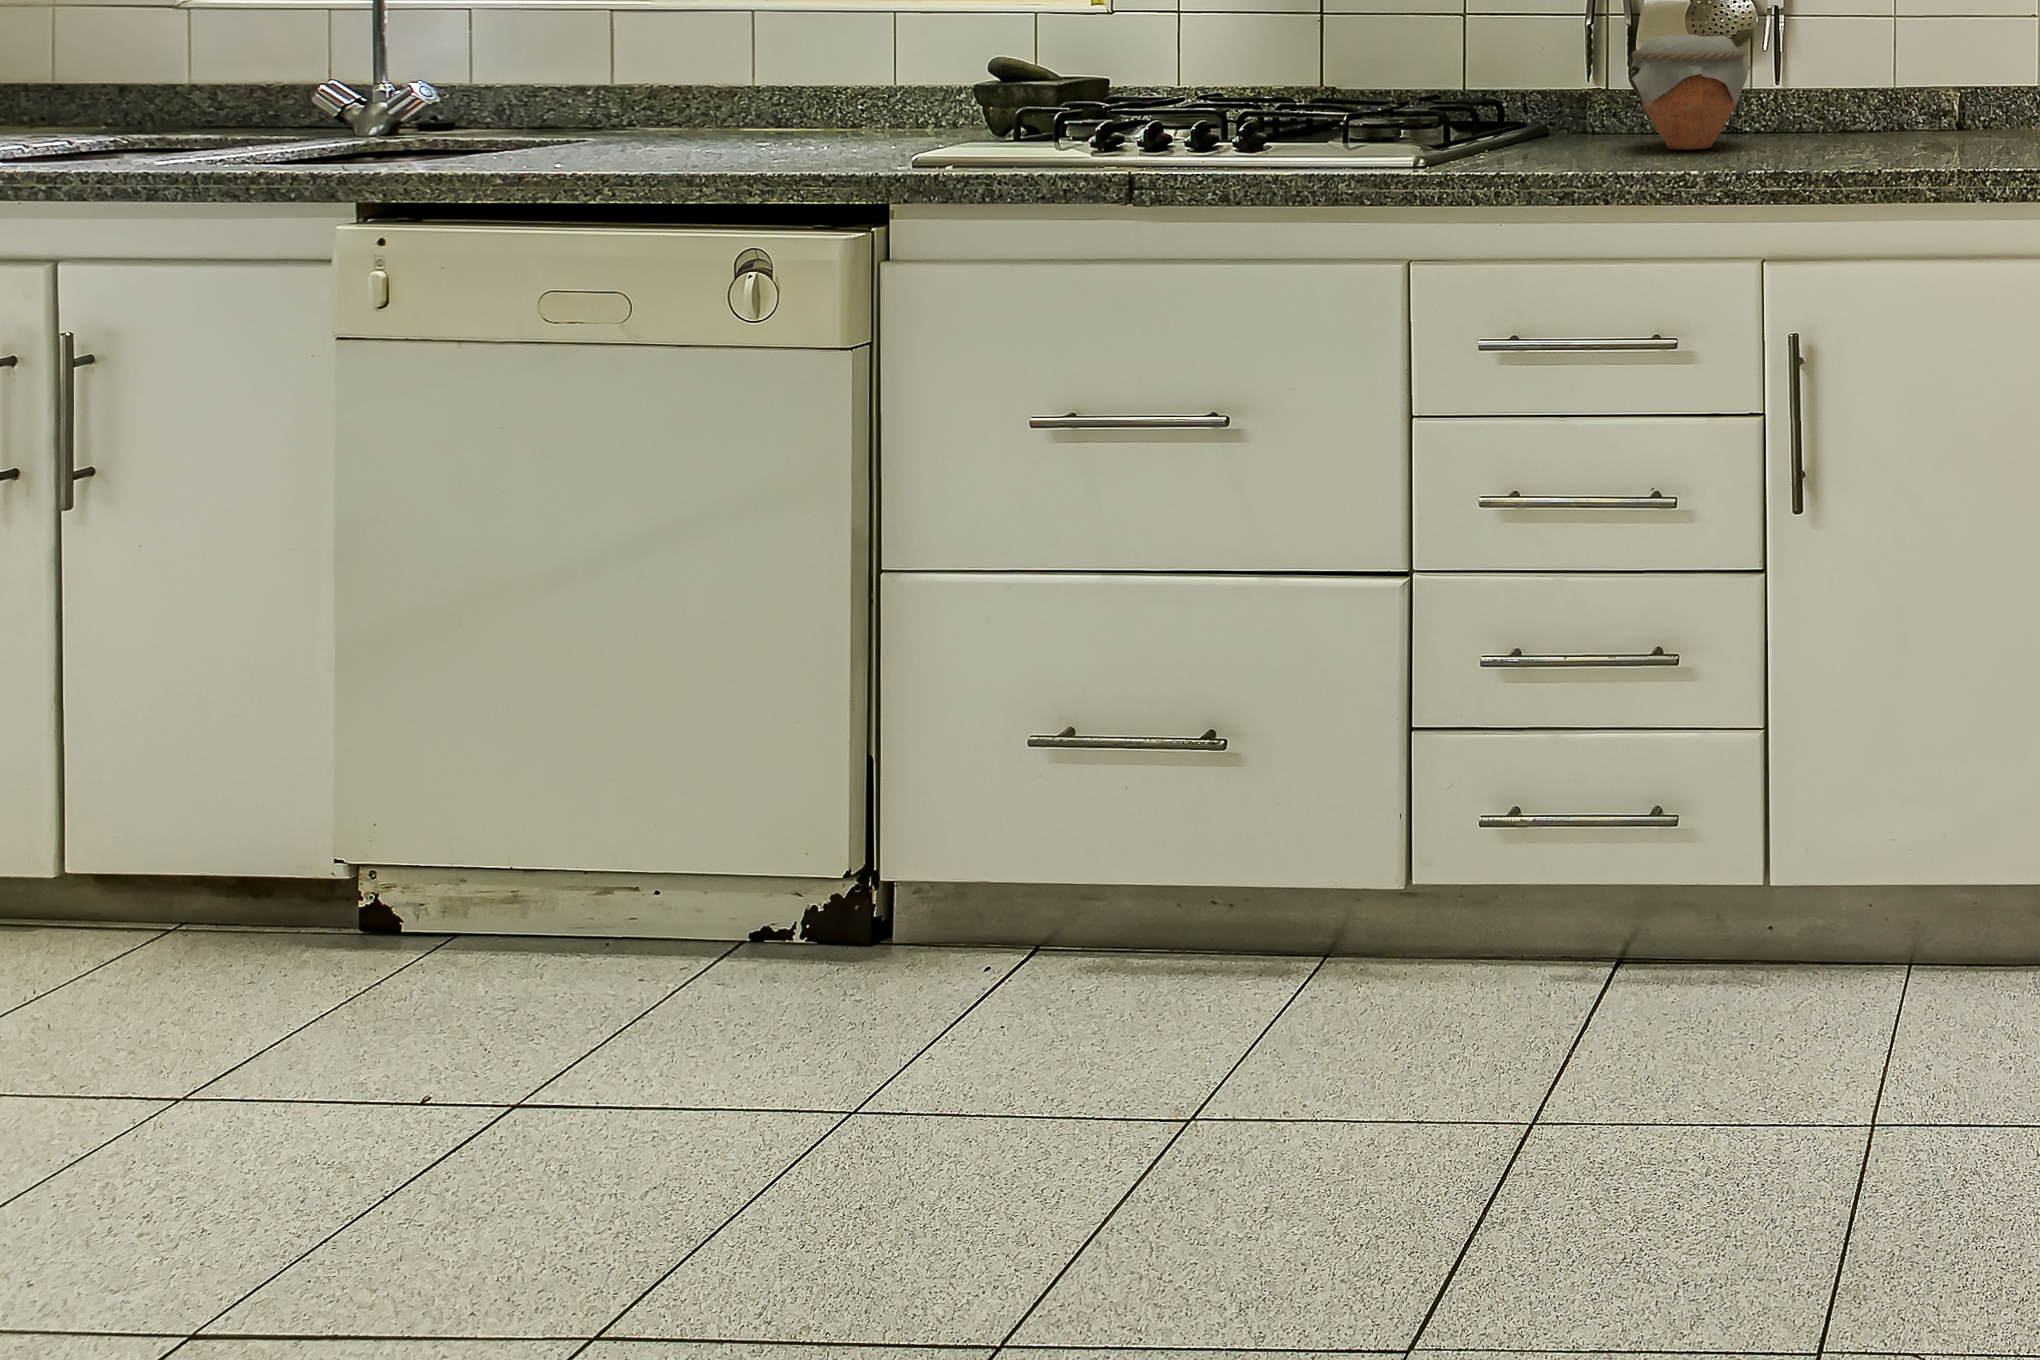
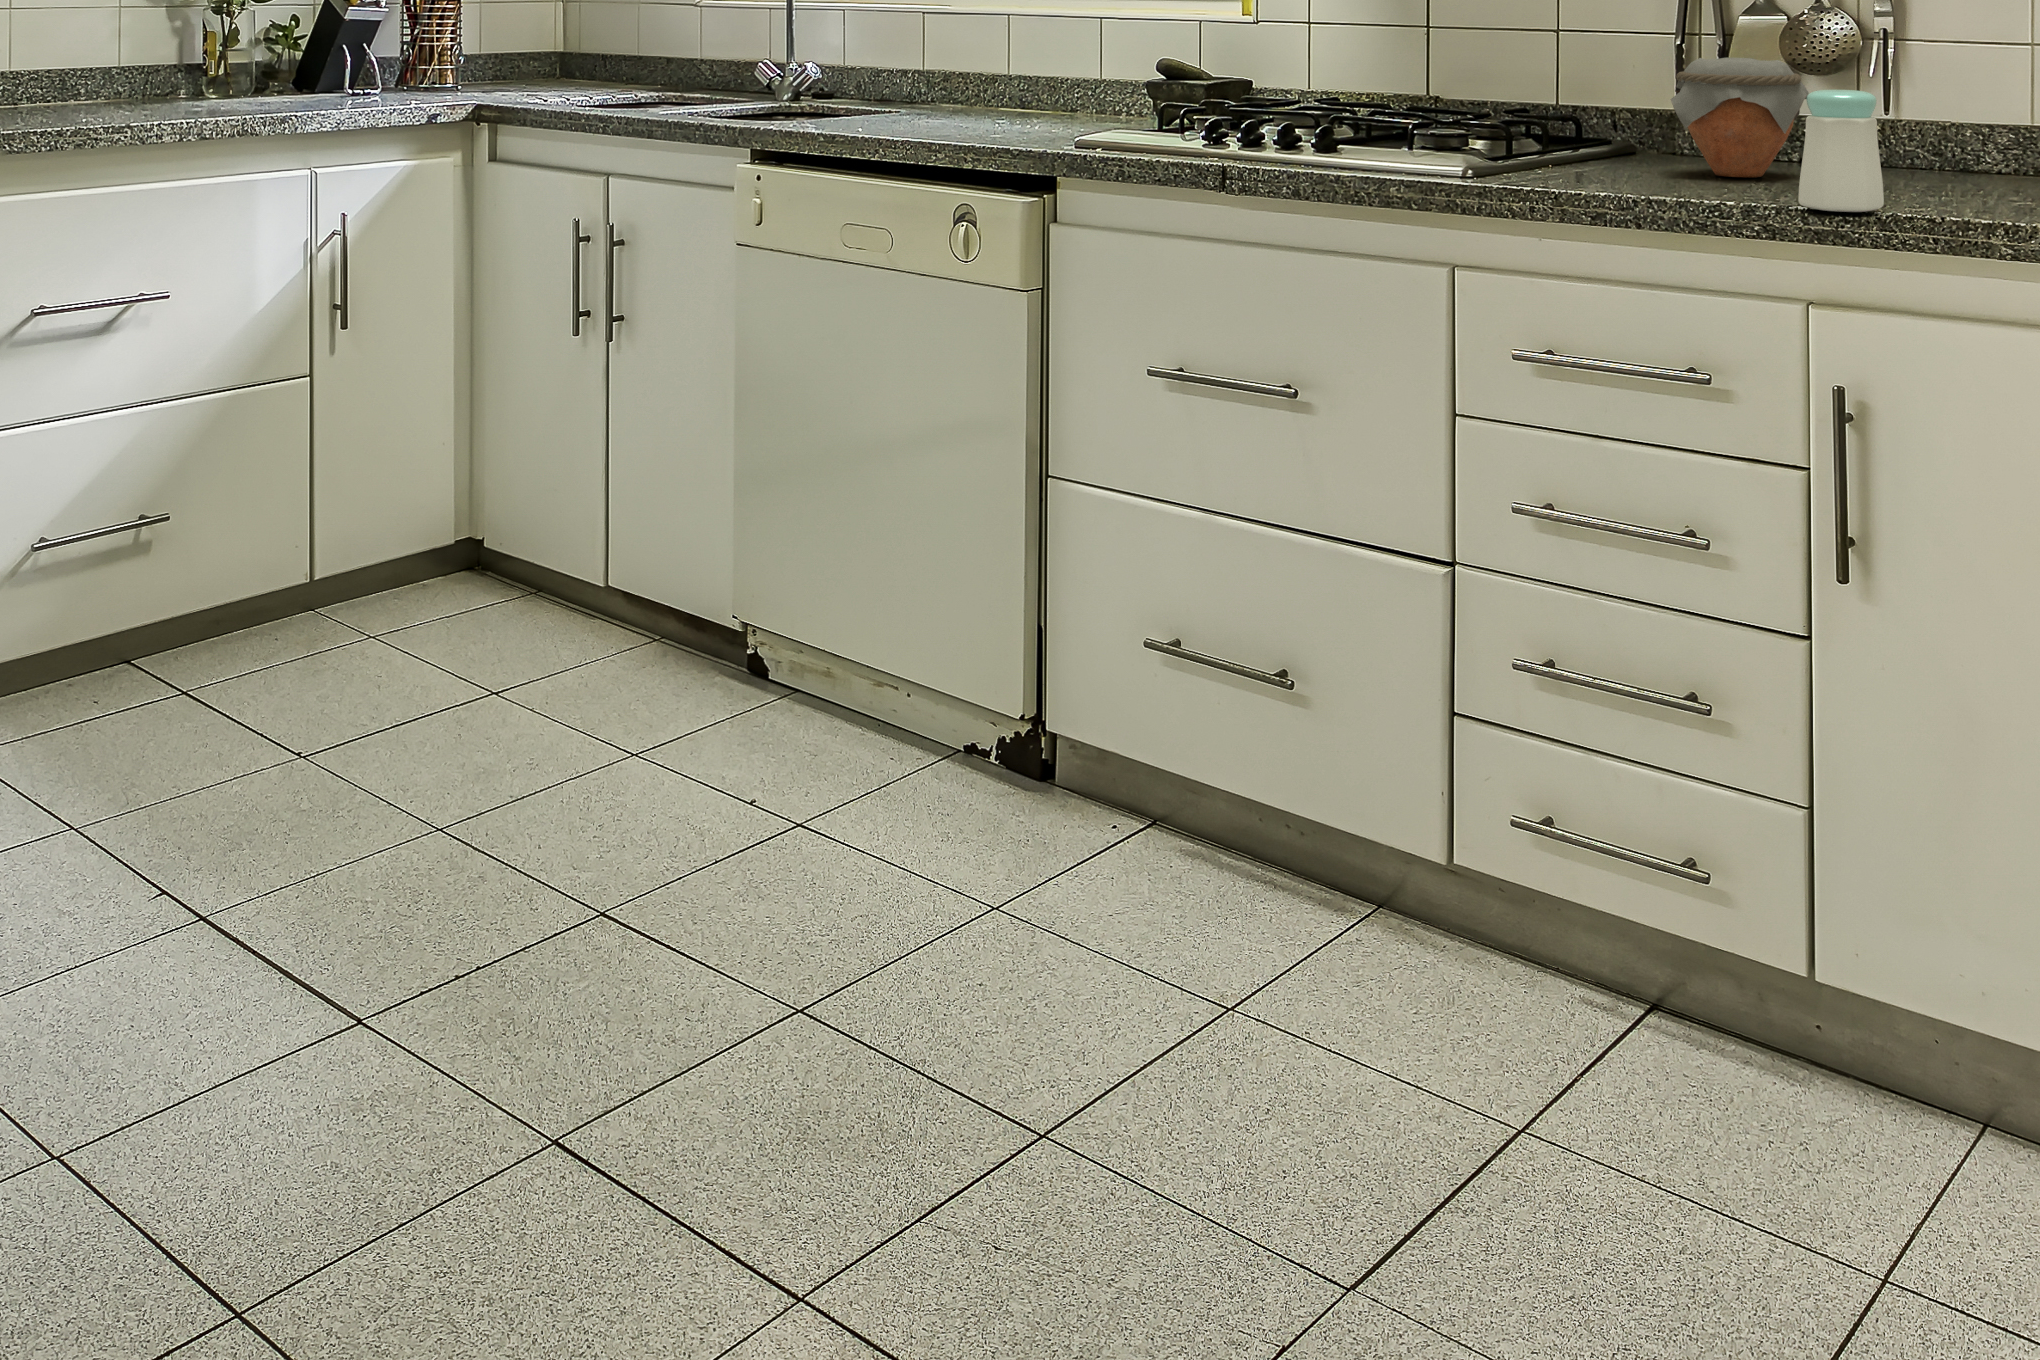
salt shaker: none [1794,66,1865,182] -> present [1798,90,1884,212]

